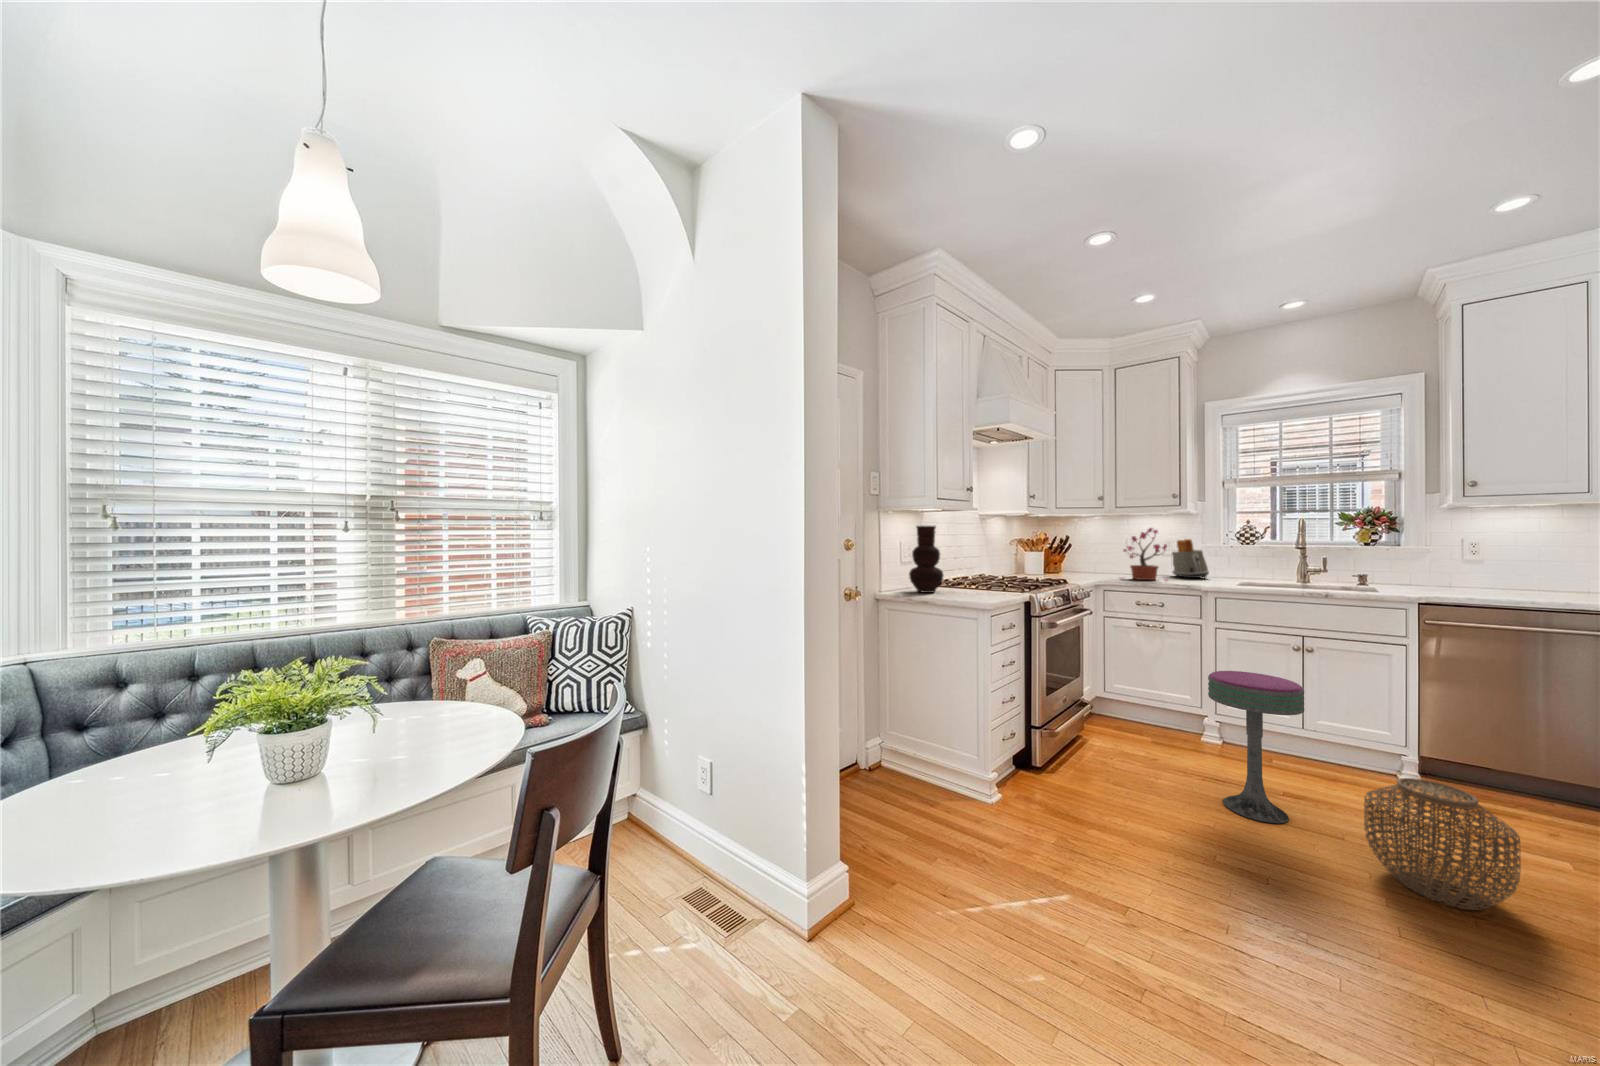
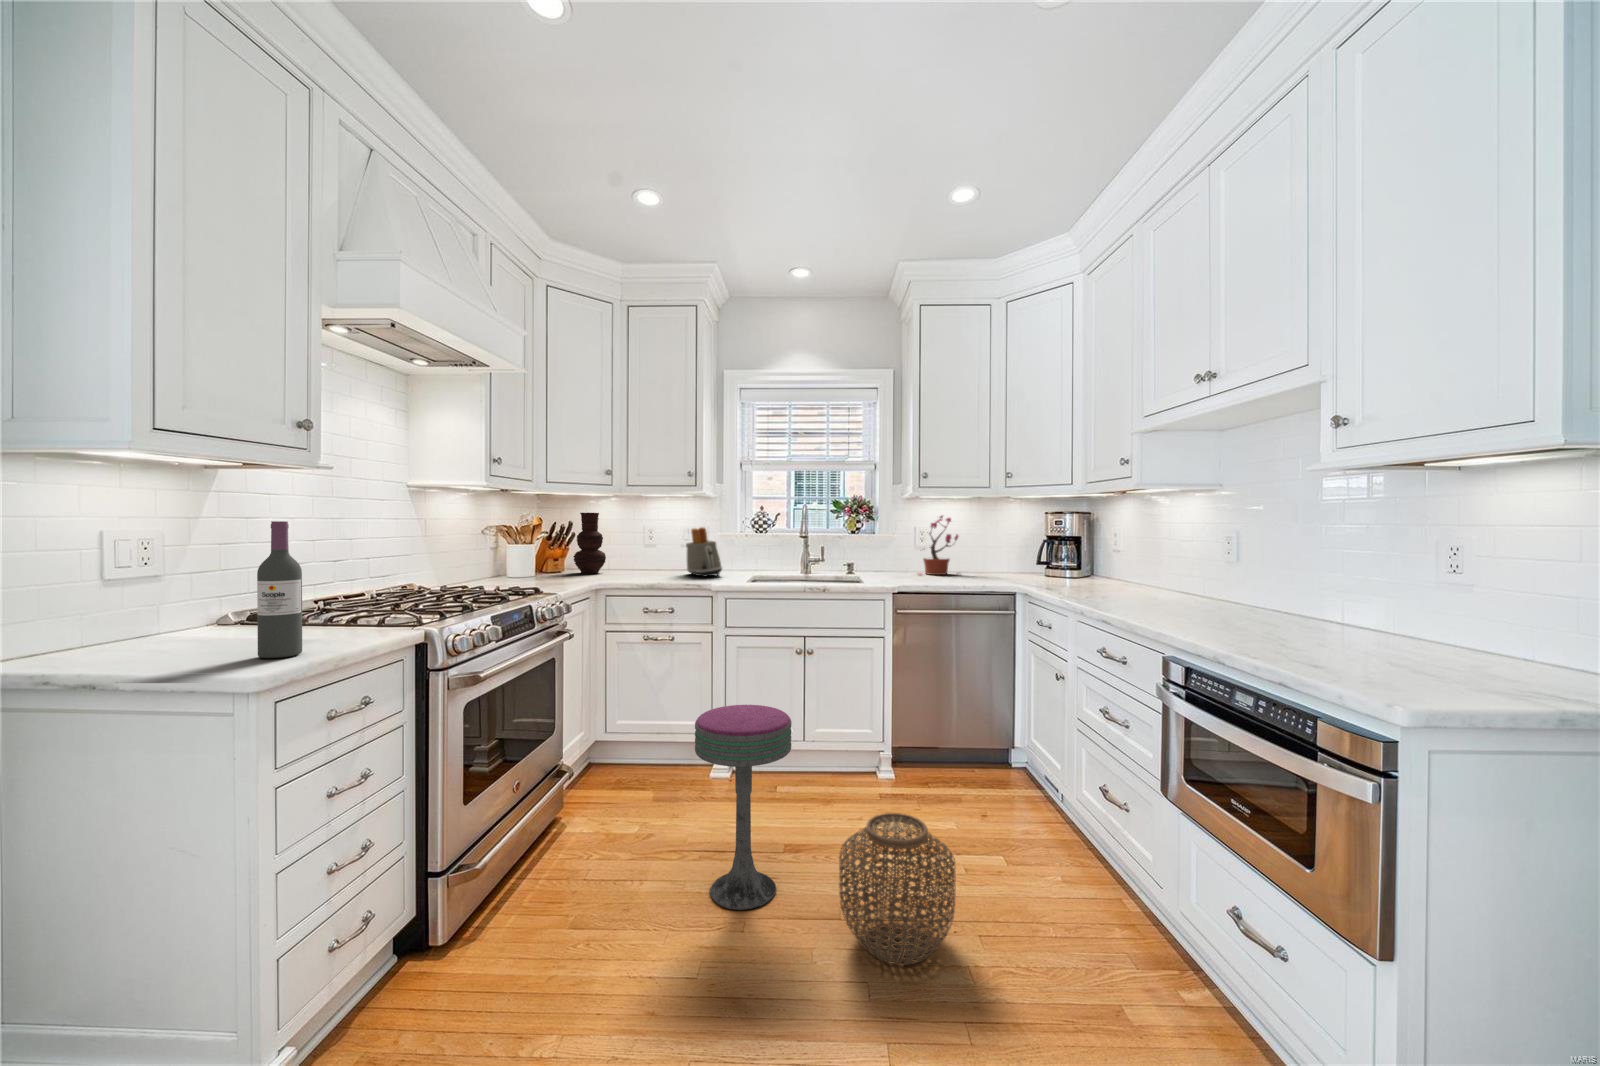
vase: present [909,526,943,593] -> present [573,513,606,574]
potted plant: present [1123,528,1167,580] -> present [920,516,958,575]
wine bottle: none [969,535,986,598] -> present [257,521,302,658]

